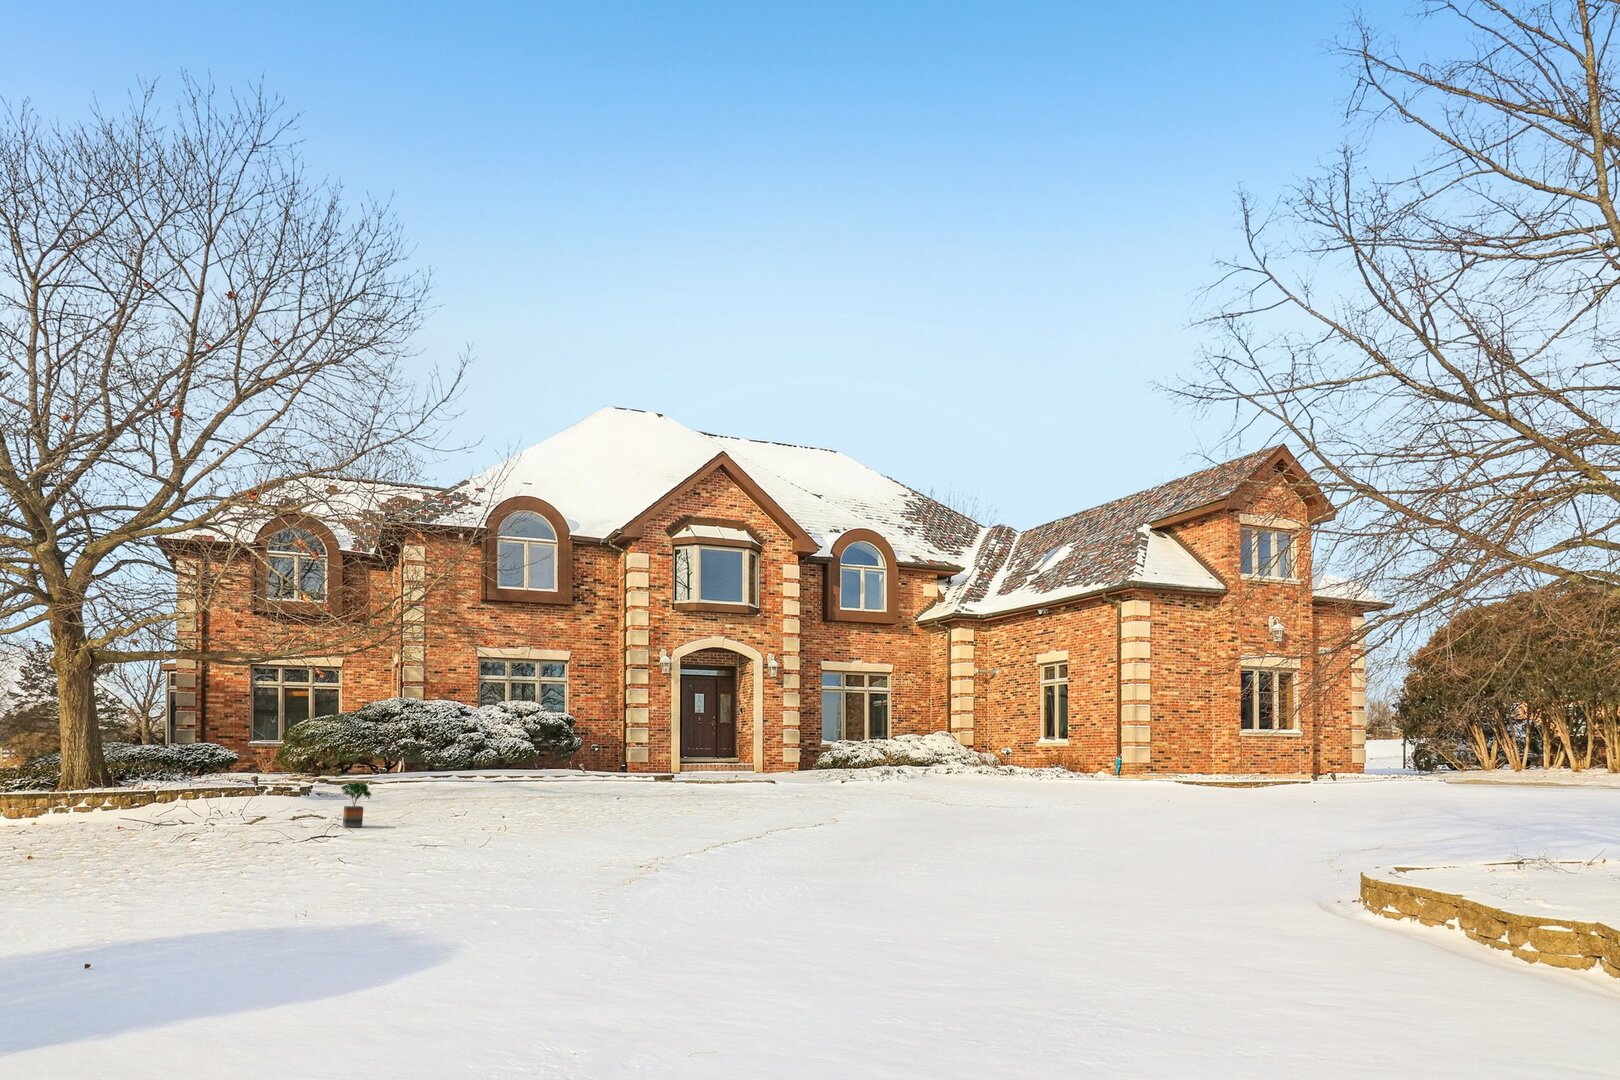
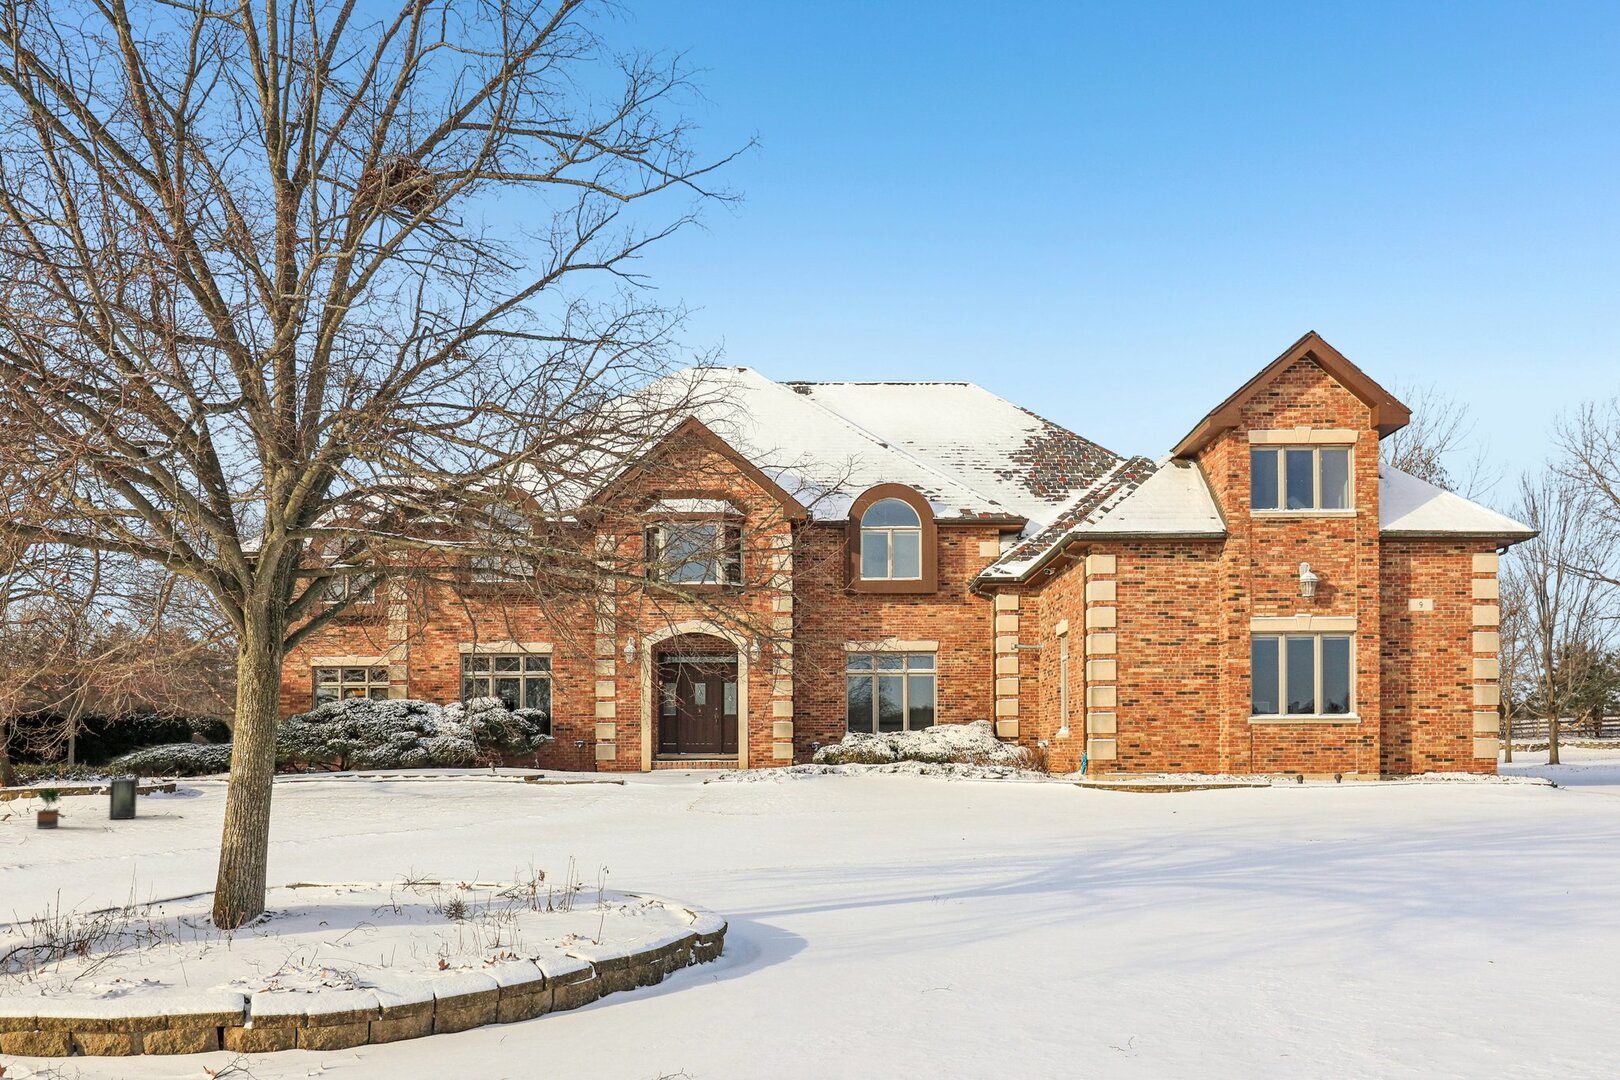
storage box: none [371,774,410,818] -> present [109,779,137,819]

